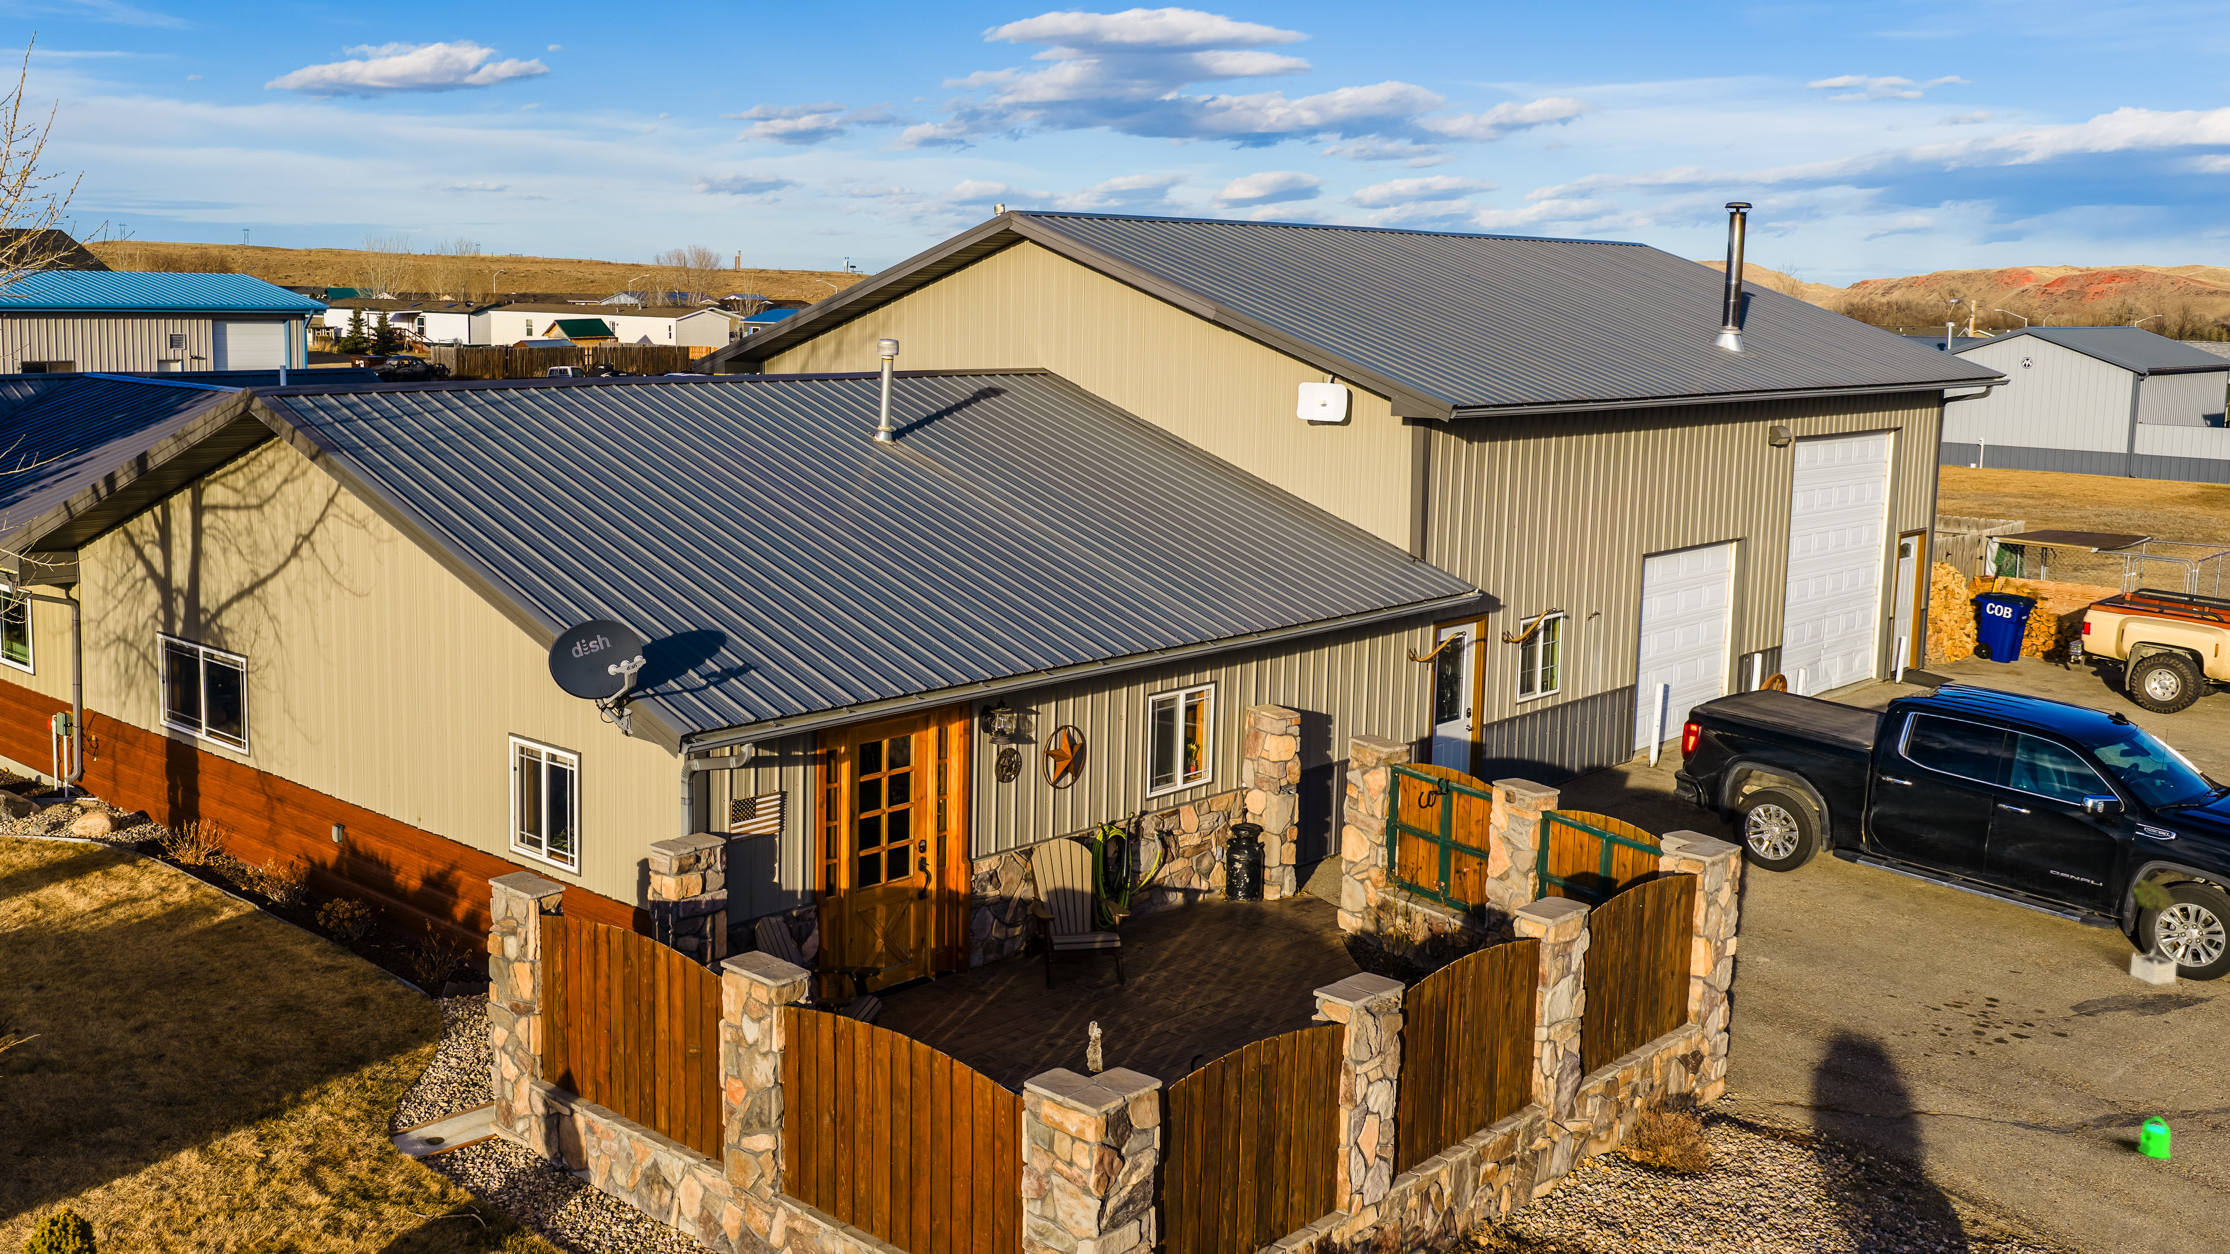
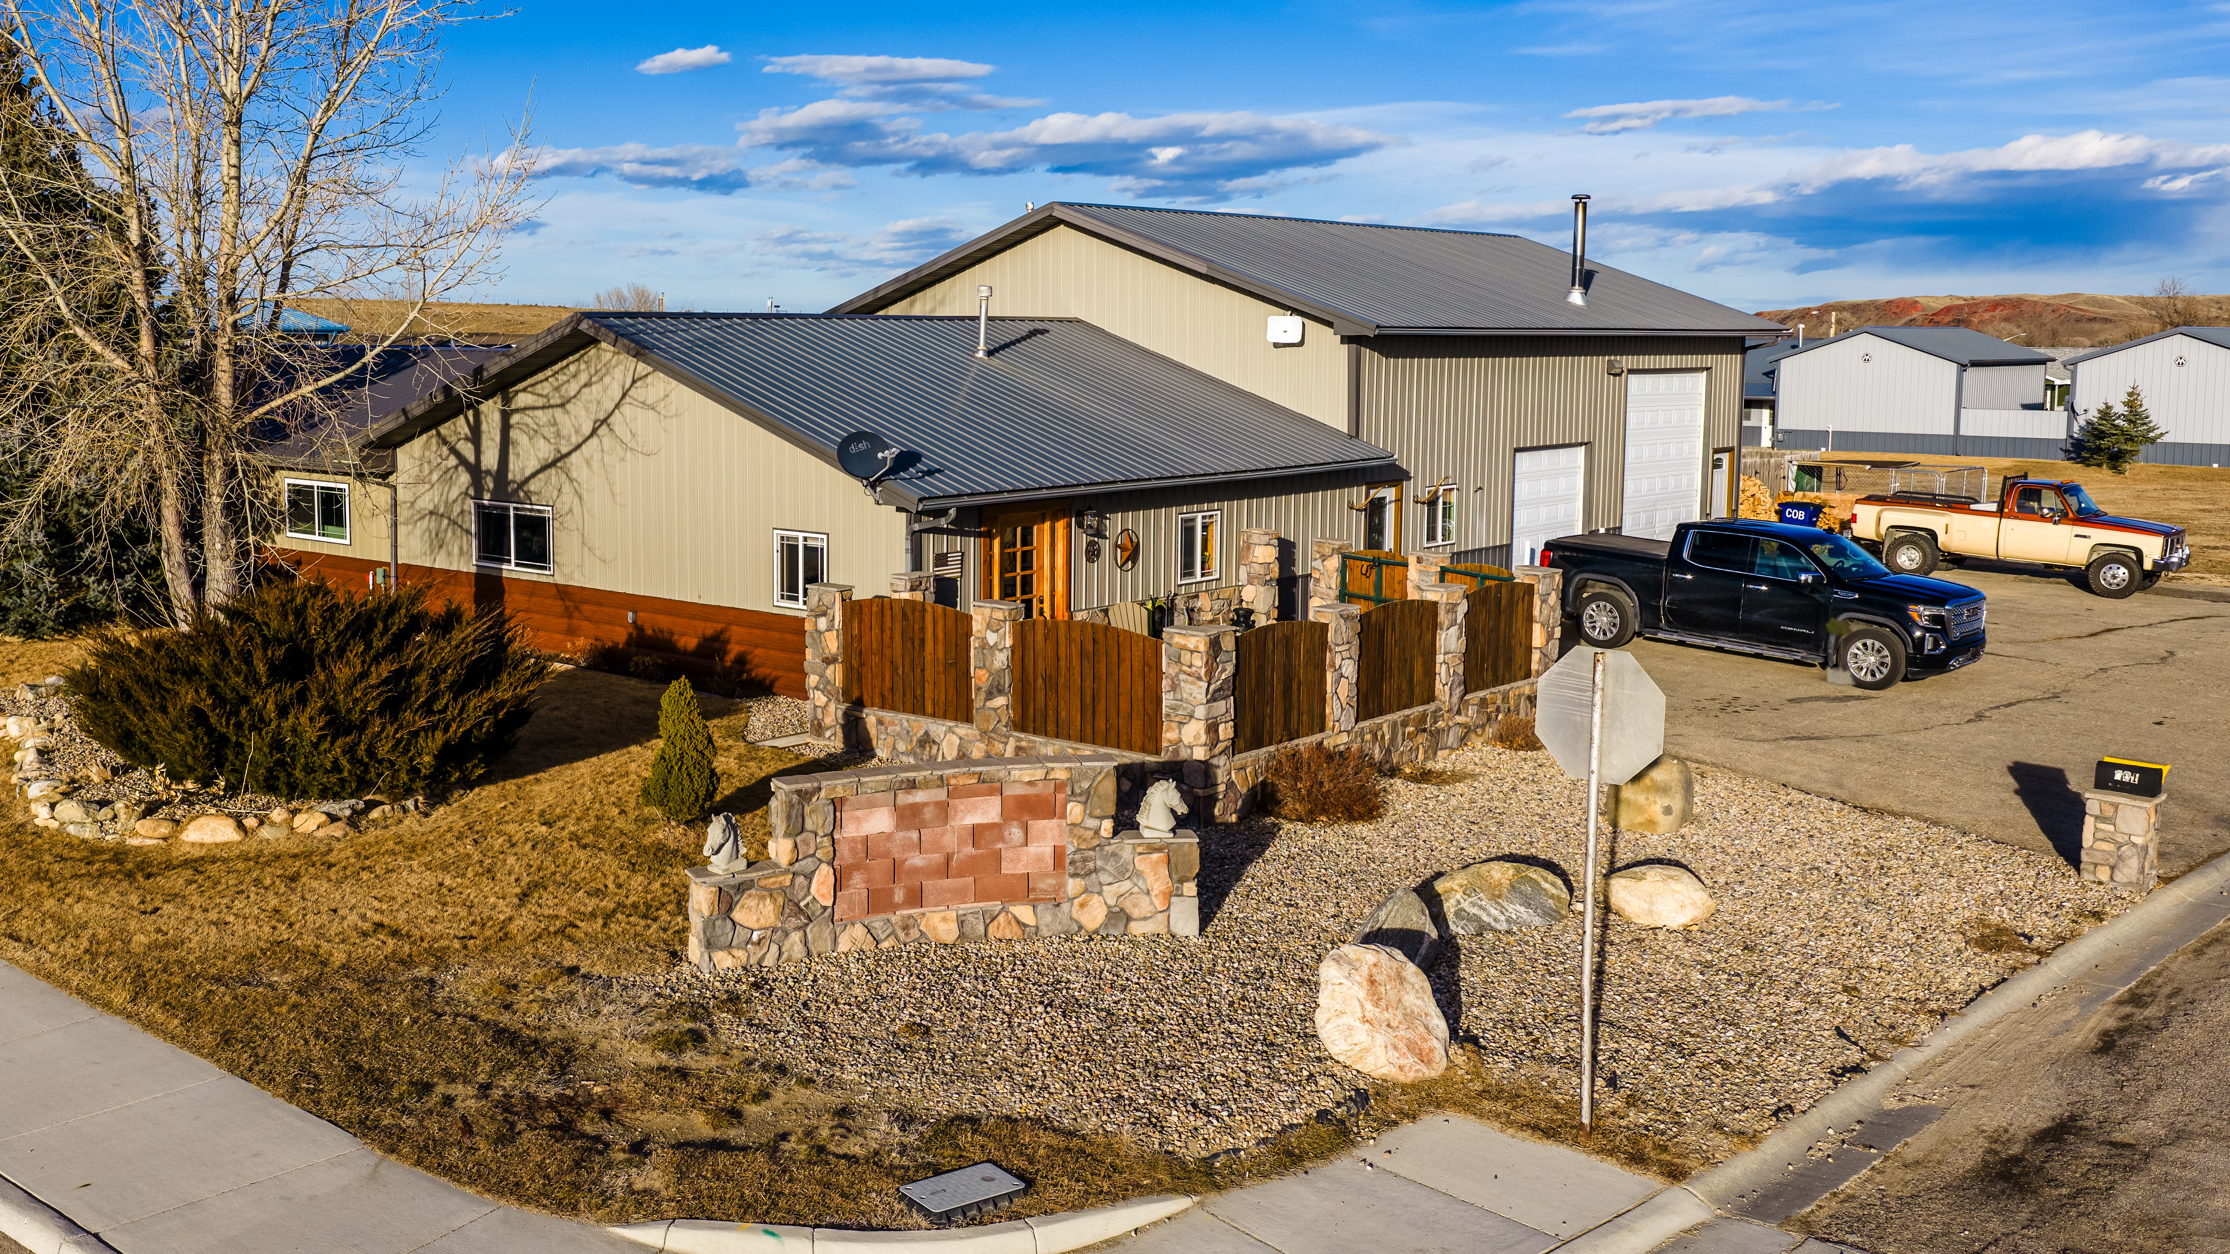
watering can: present [2137,1117,2171,1159] -> none [1799,716,1818,740]

